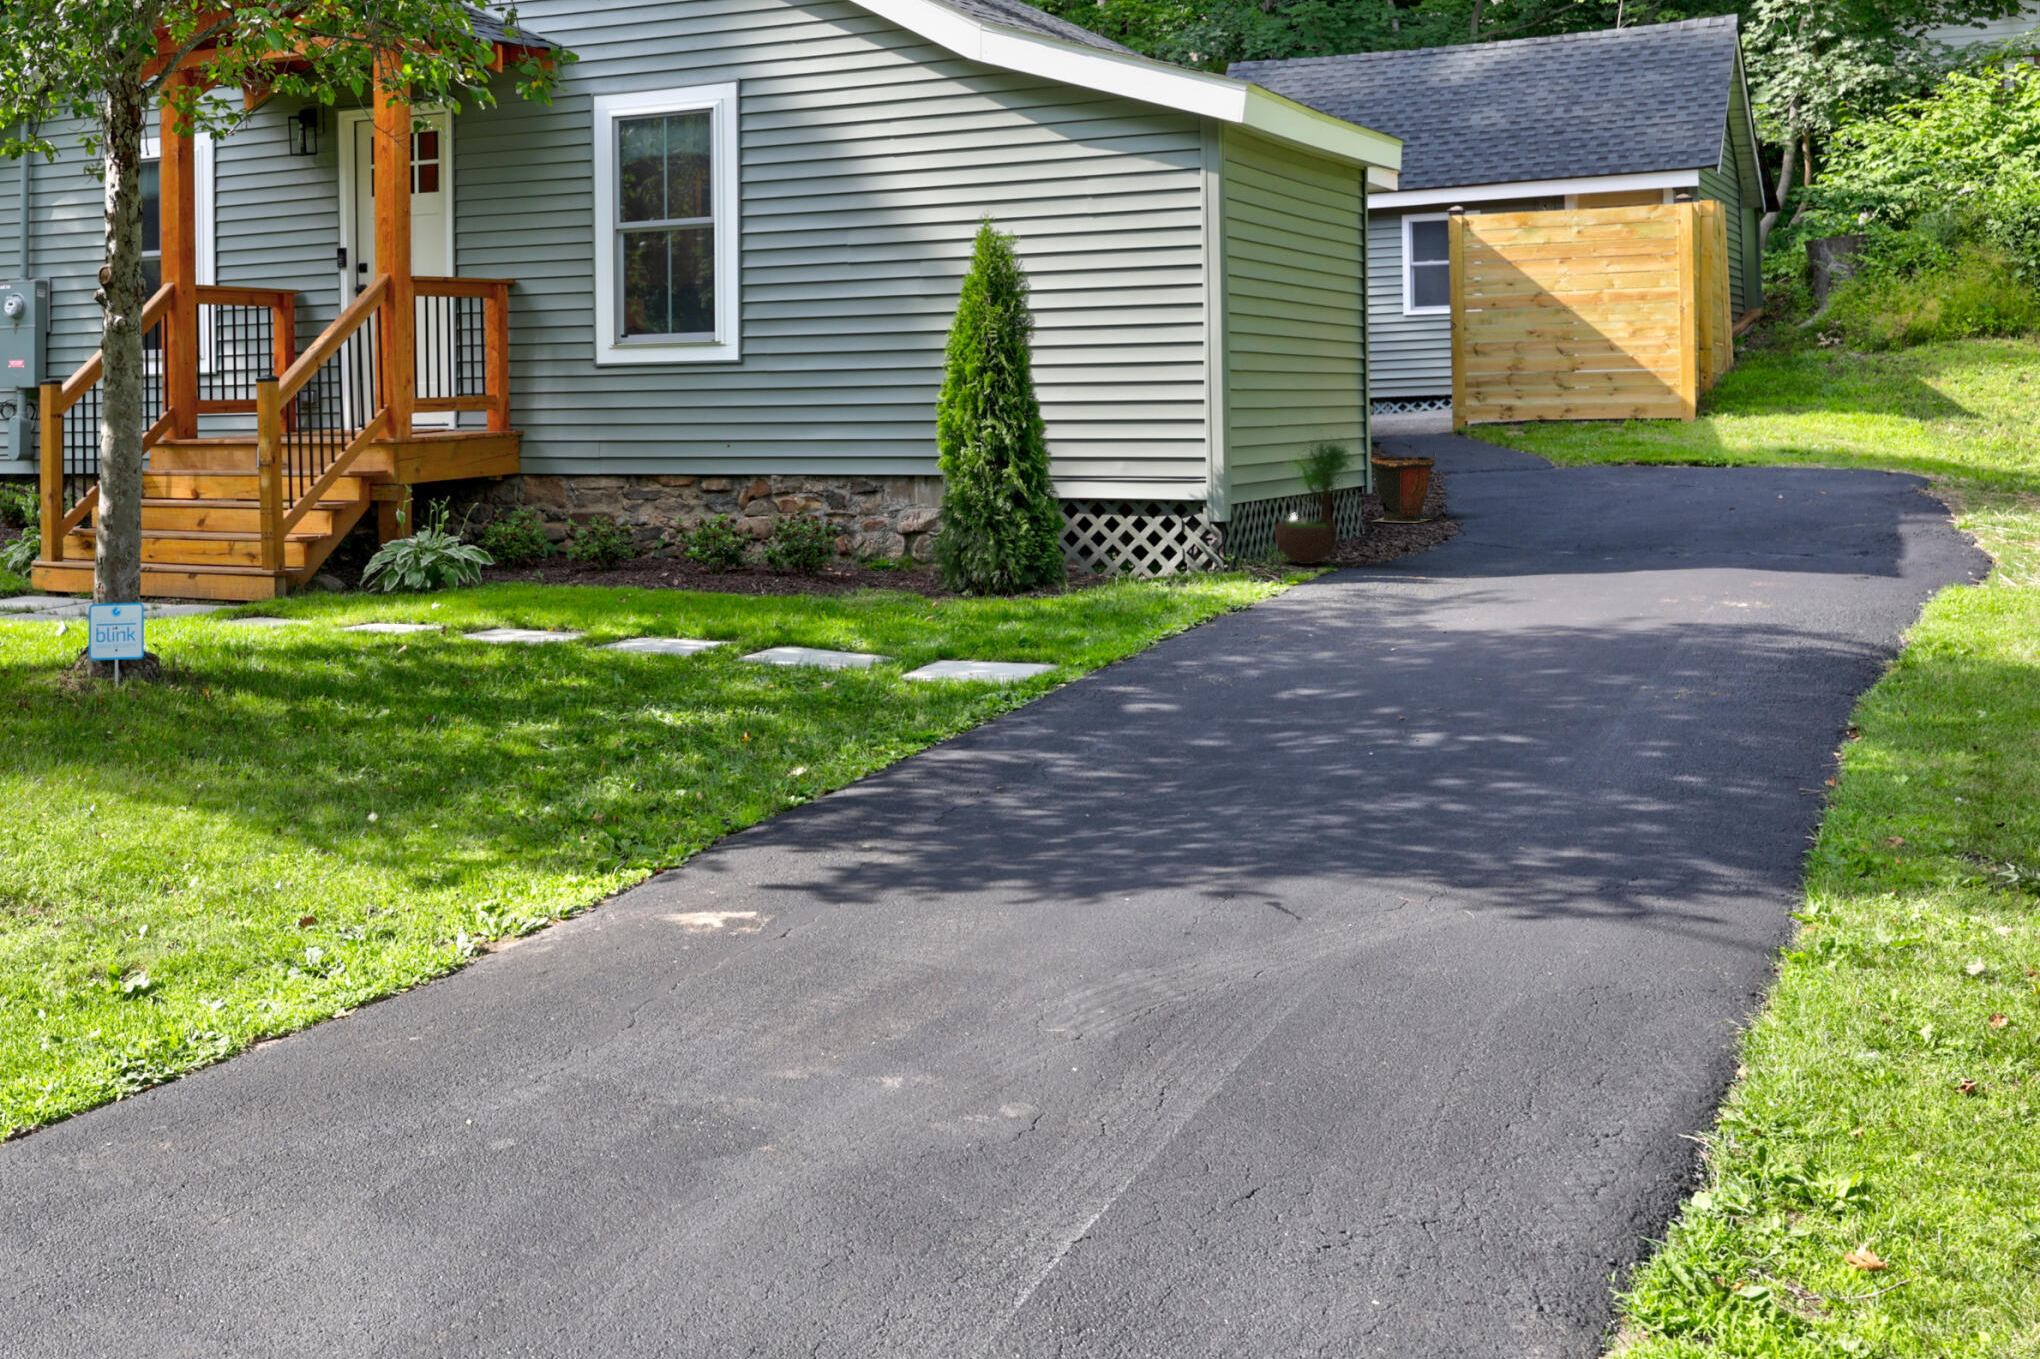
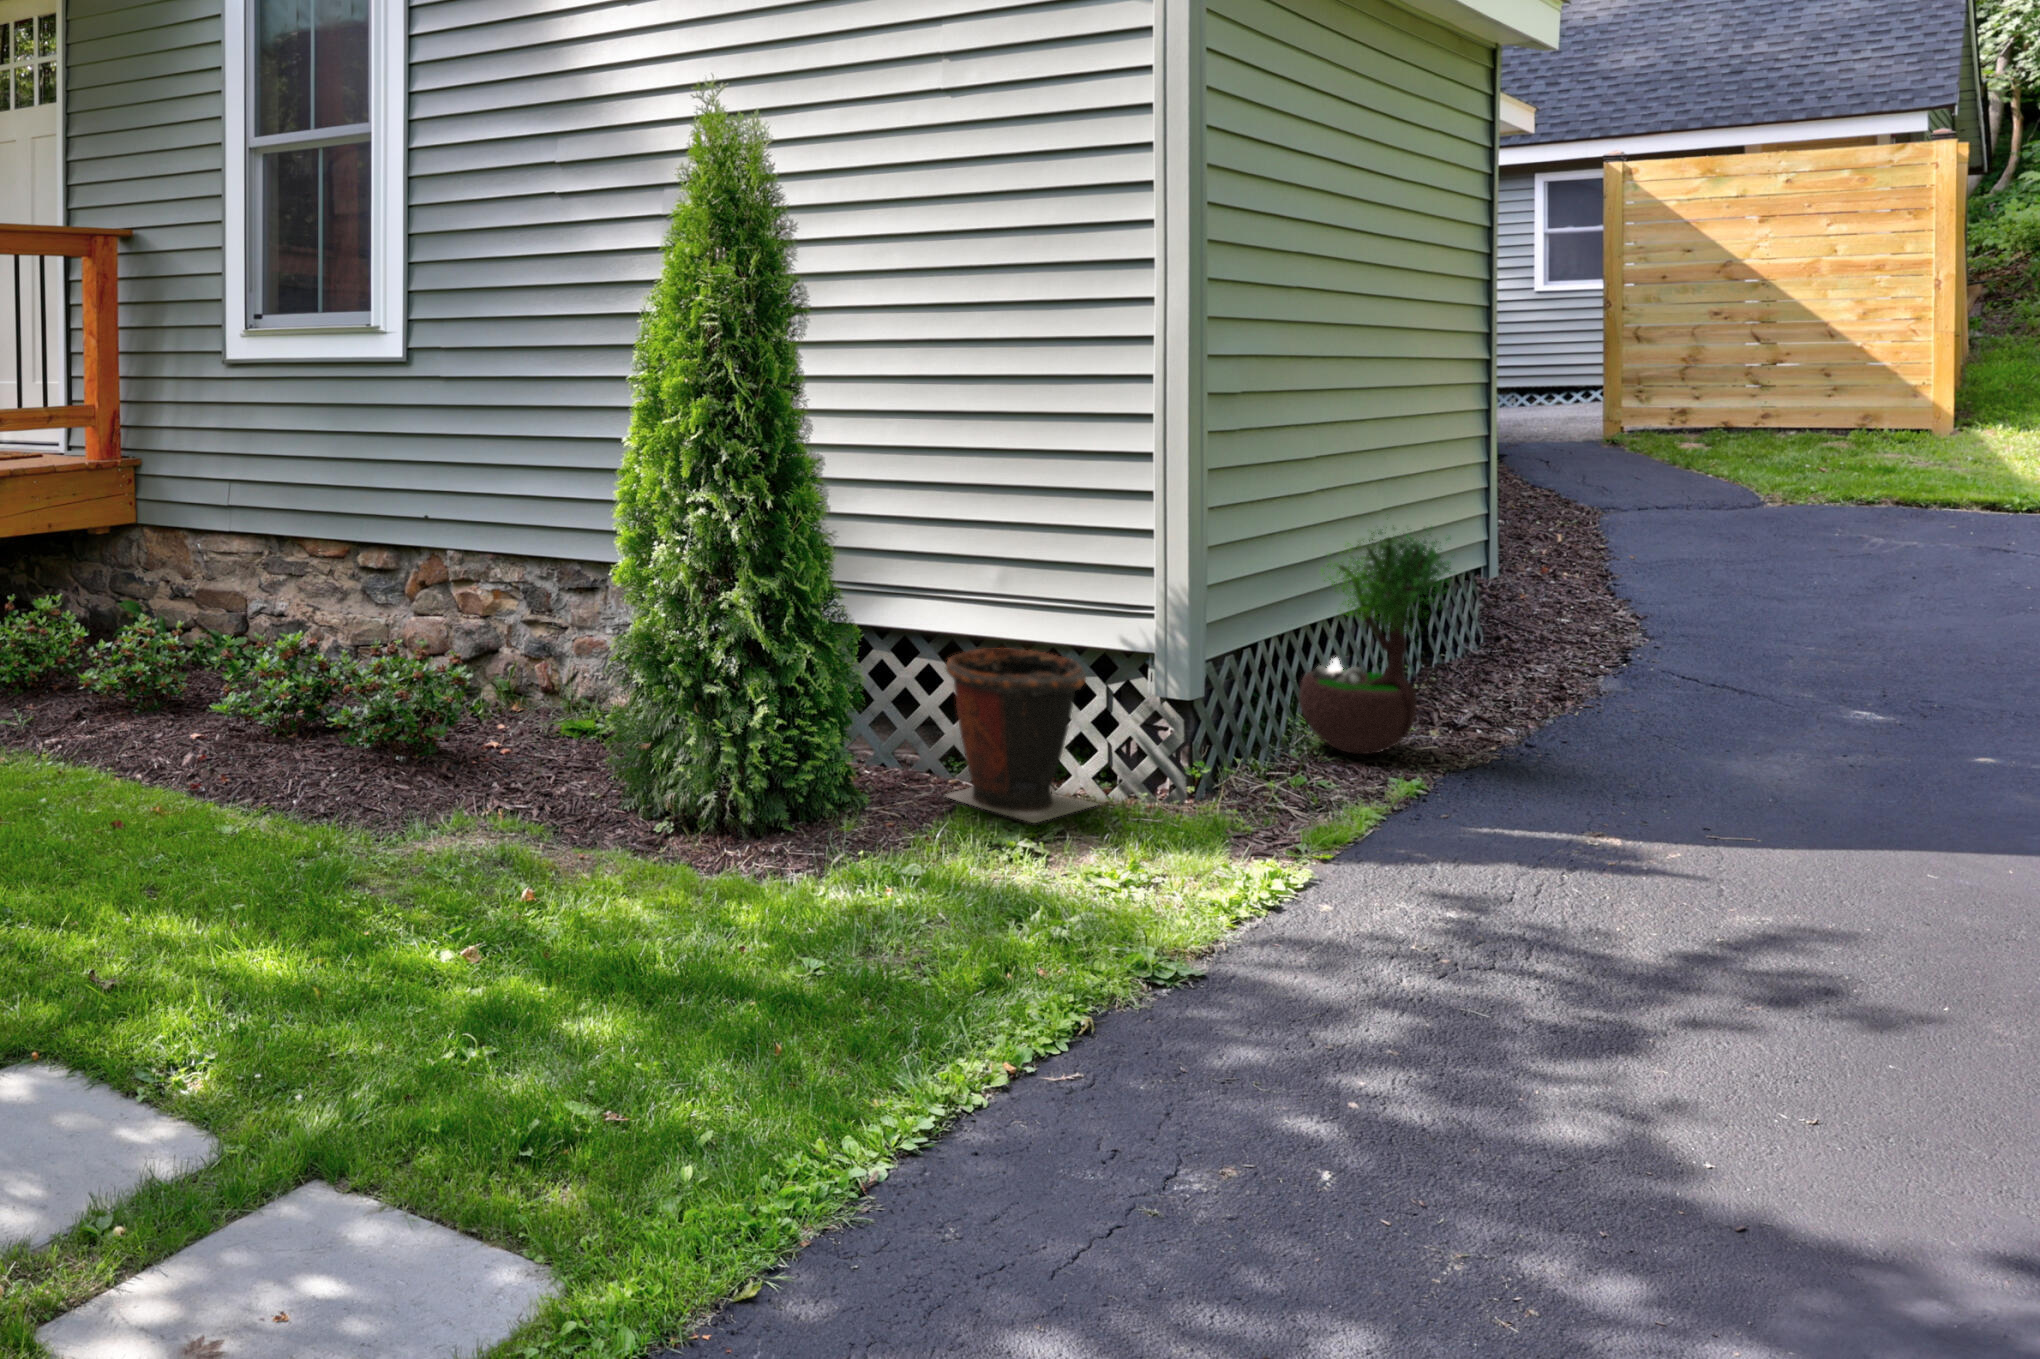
waste bin: present [1370,453,1437,523] -> present [946,649,1097,823]

